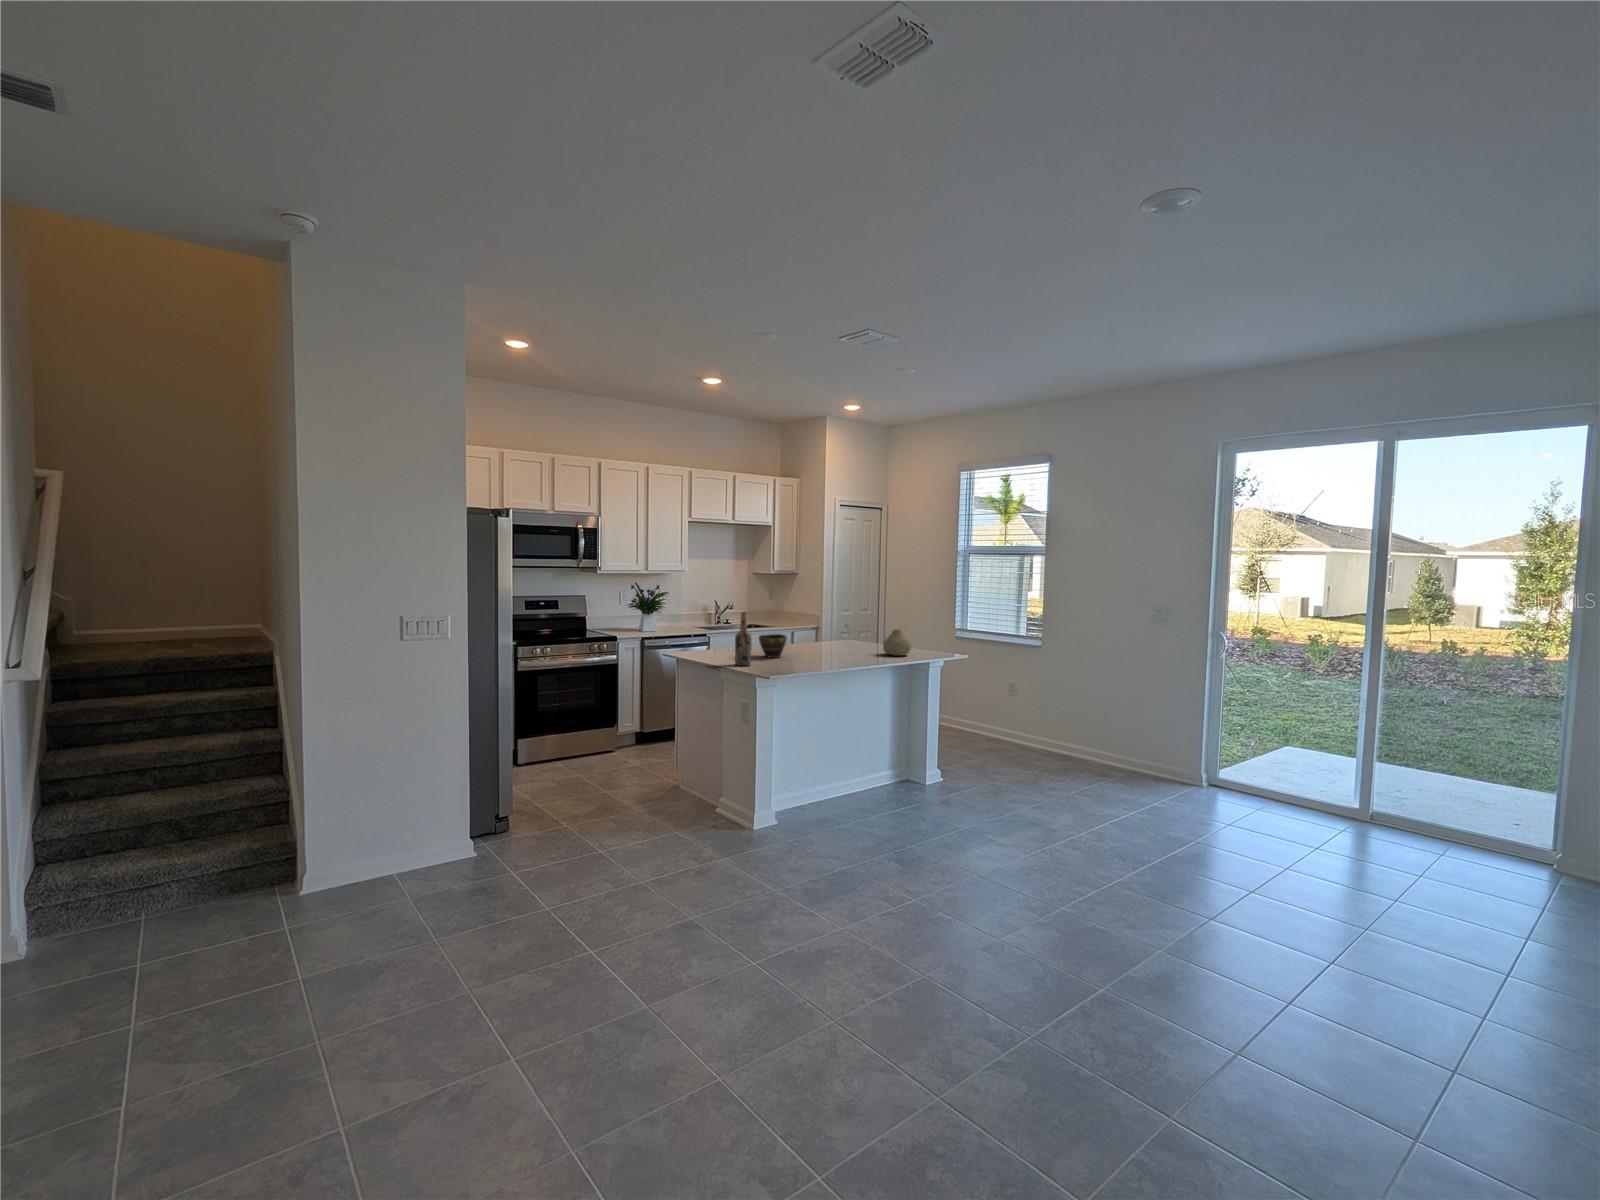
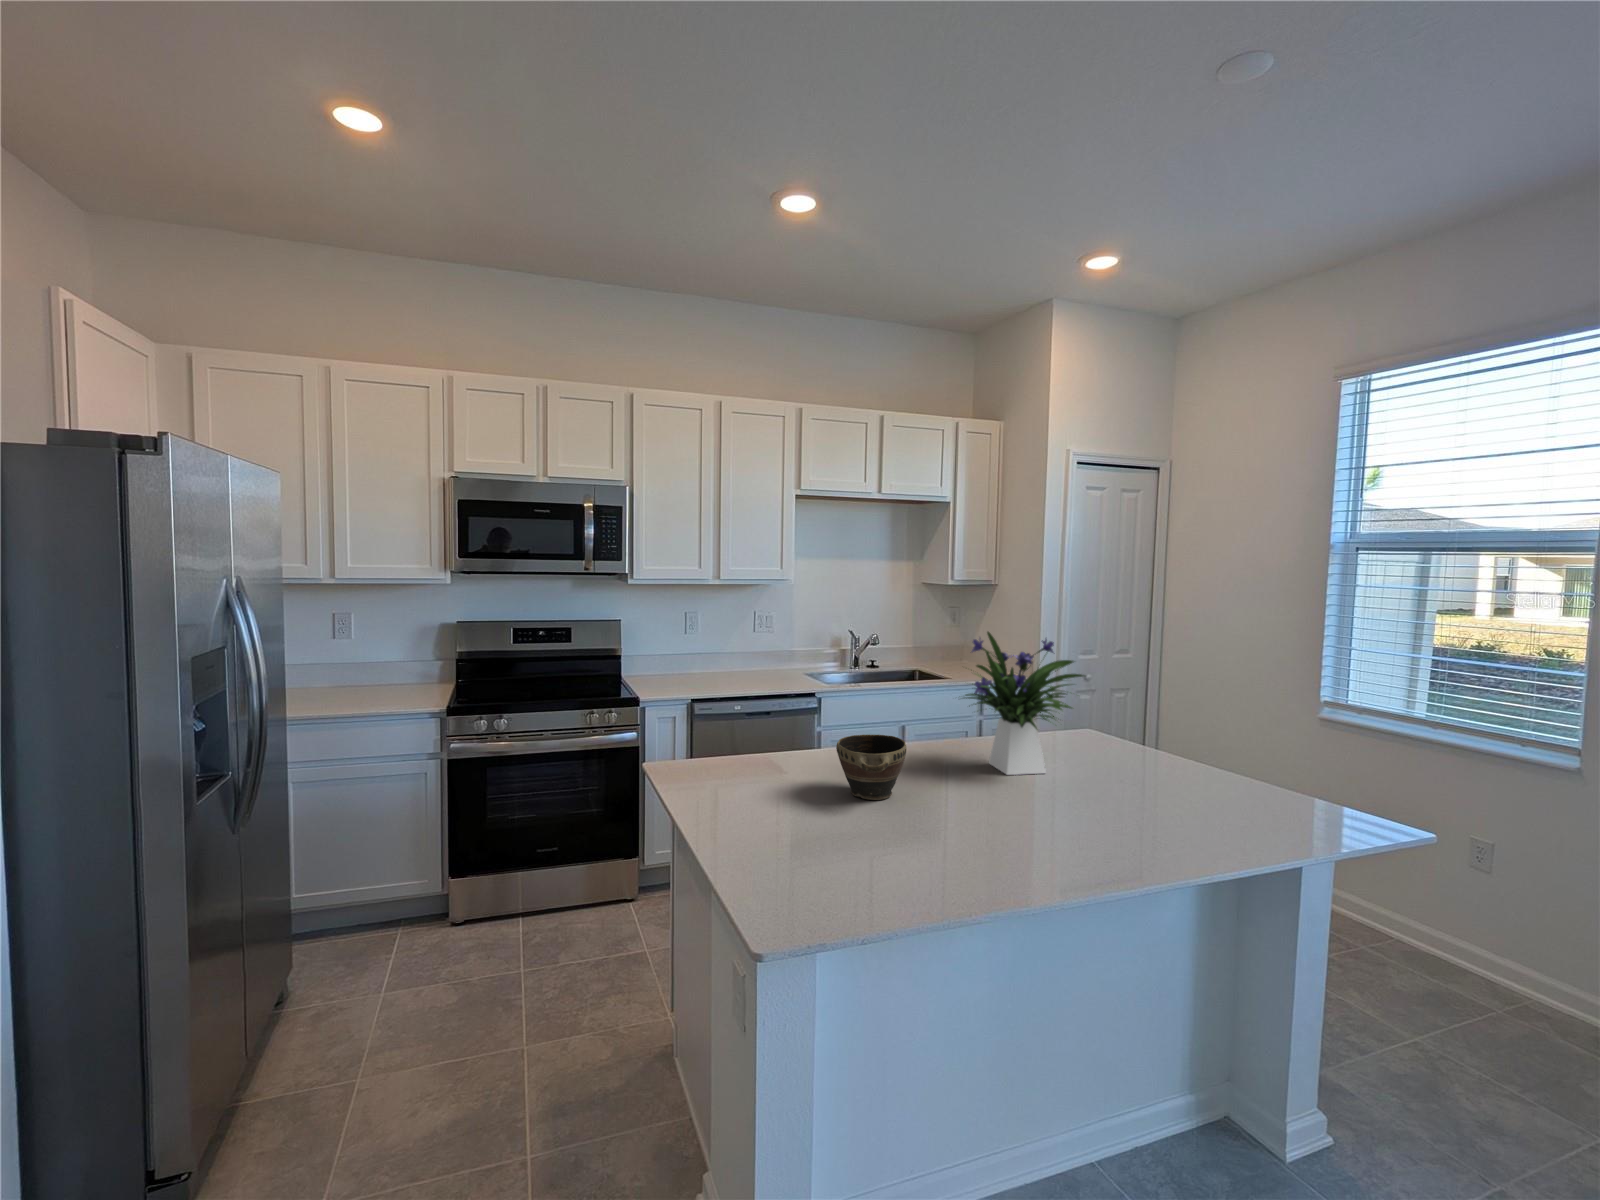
flower arrangement: present [628,582,669,632] -> present [964,632,1084,775]
wine bottle: present [735,612,752,666] -> none [740,693,785,841]
vase: present [883,629,911,656] -> none [1170,738,1254,813]

